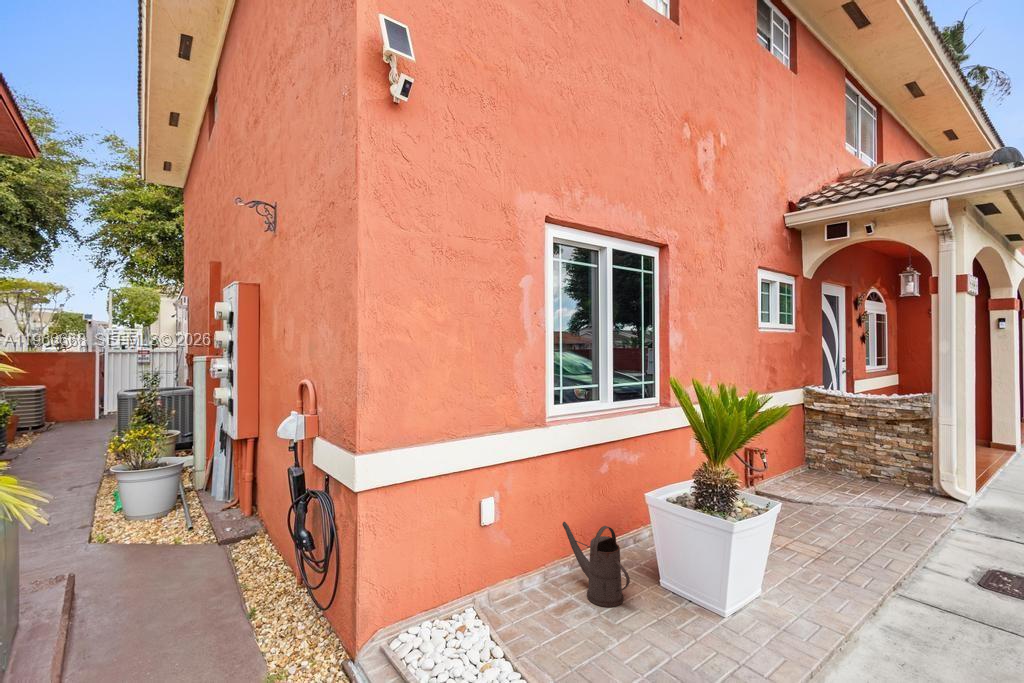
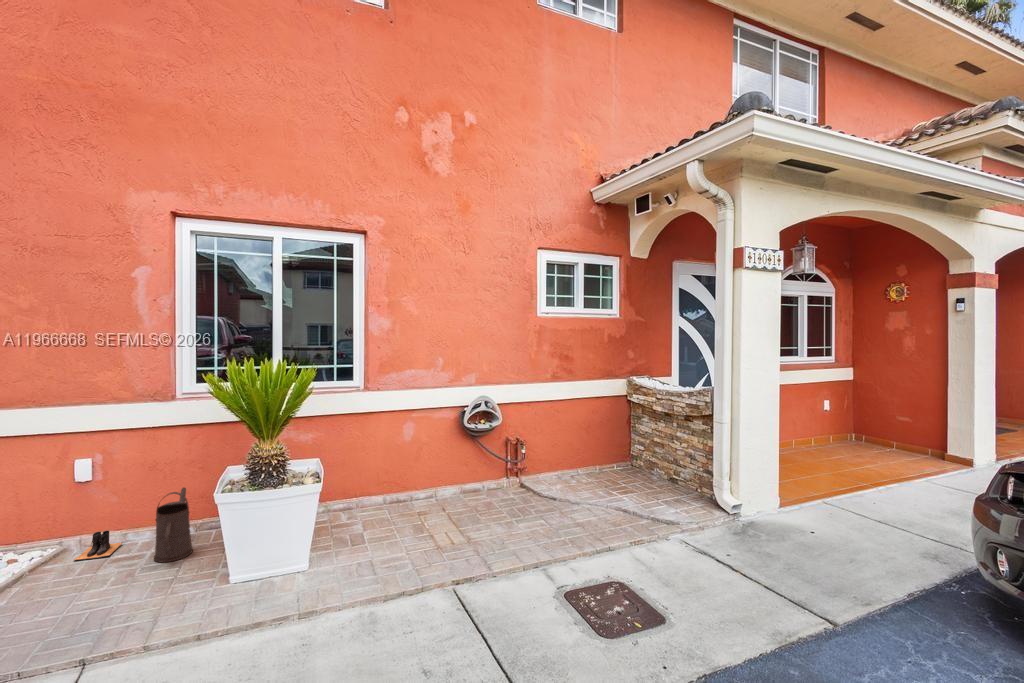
boots: none [496,580,542,619] -> present [75,531,123,560]

